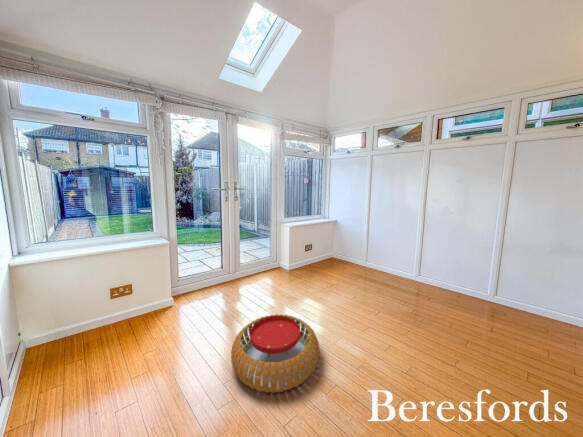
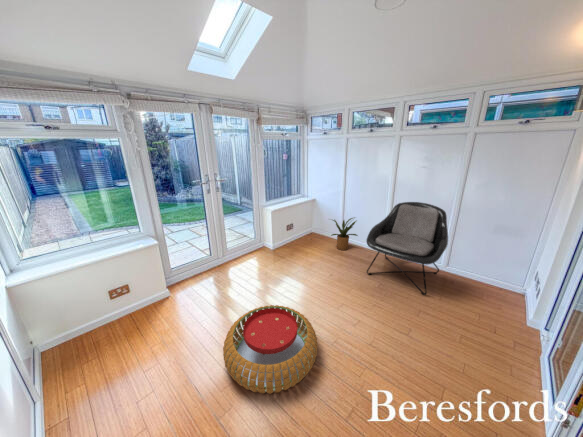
lounge chair: none [364,224,439,309] -> present [367,202,448,295]
house plant: none [329,240,359,272] -> present [331,218,357,250]

